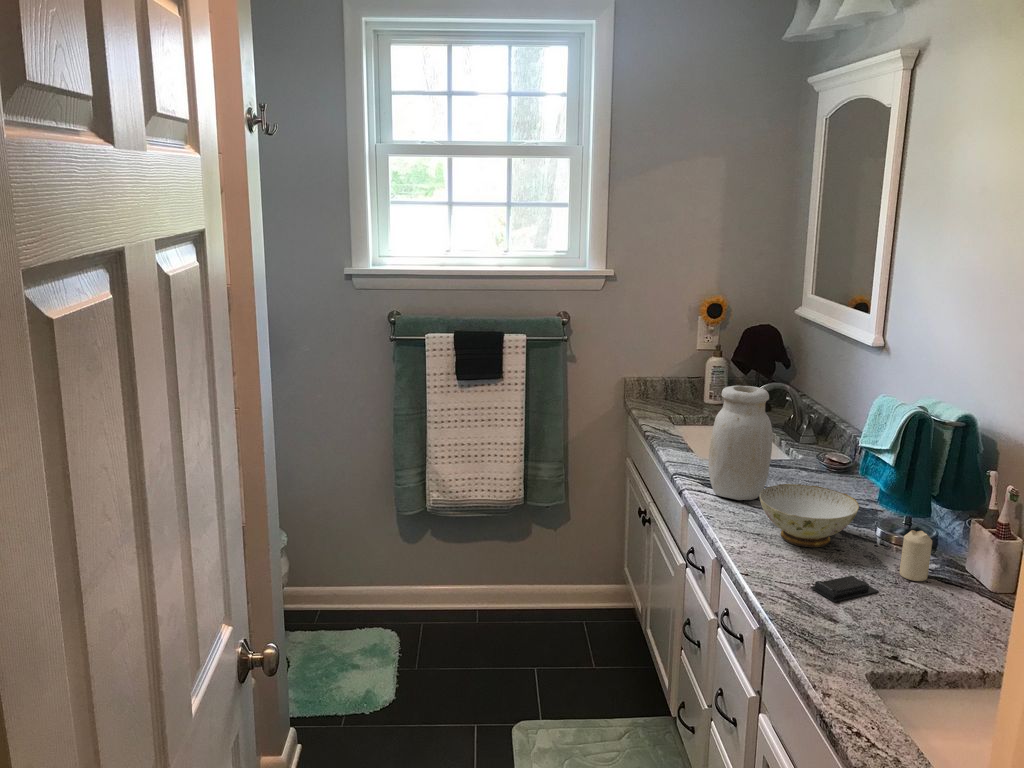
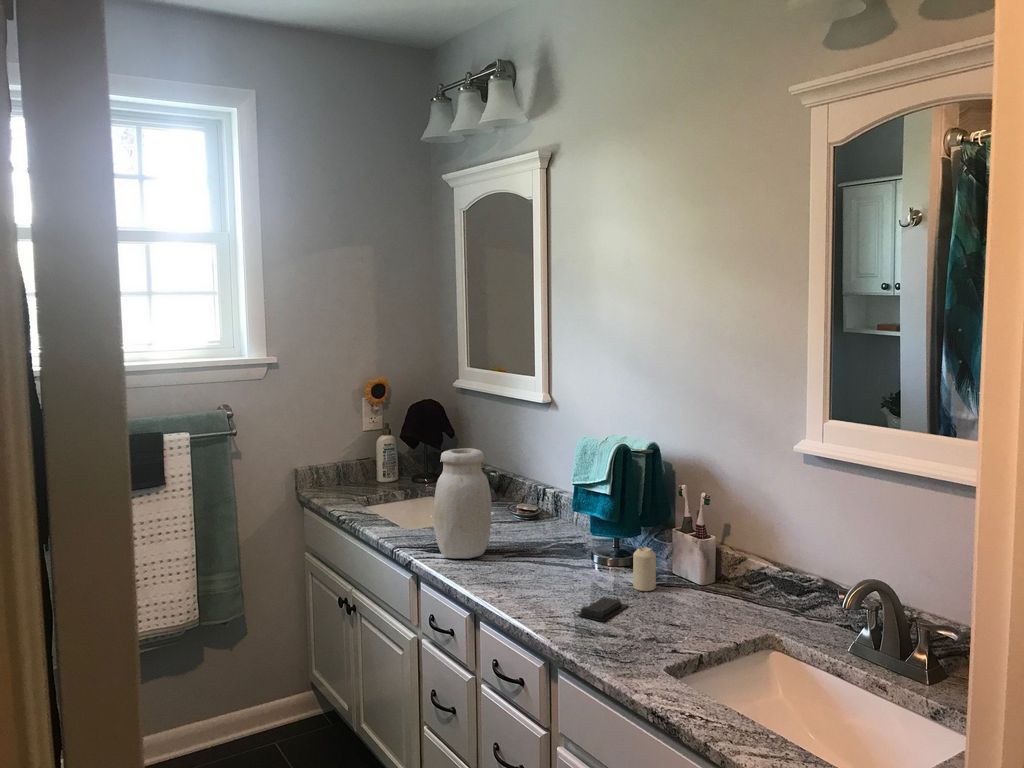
ceramic bowl: present [760,484,859,547] -> none [501,529,588,585]

